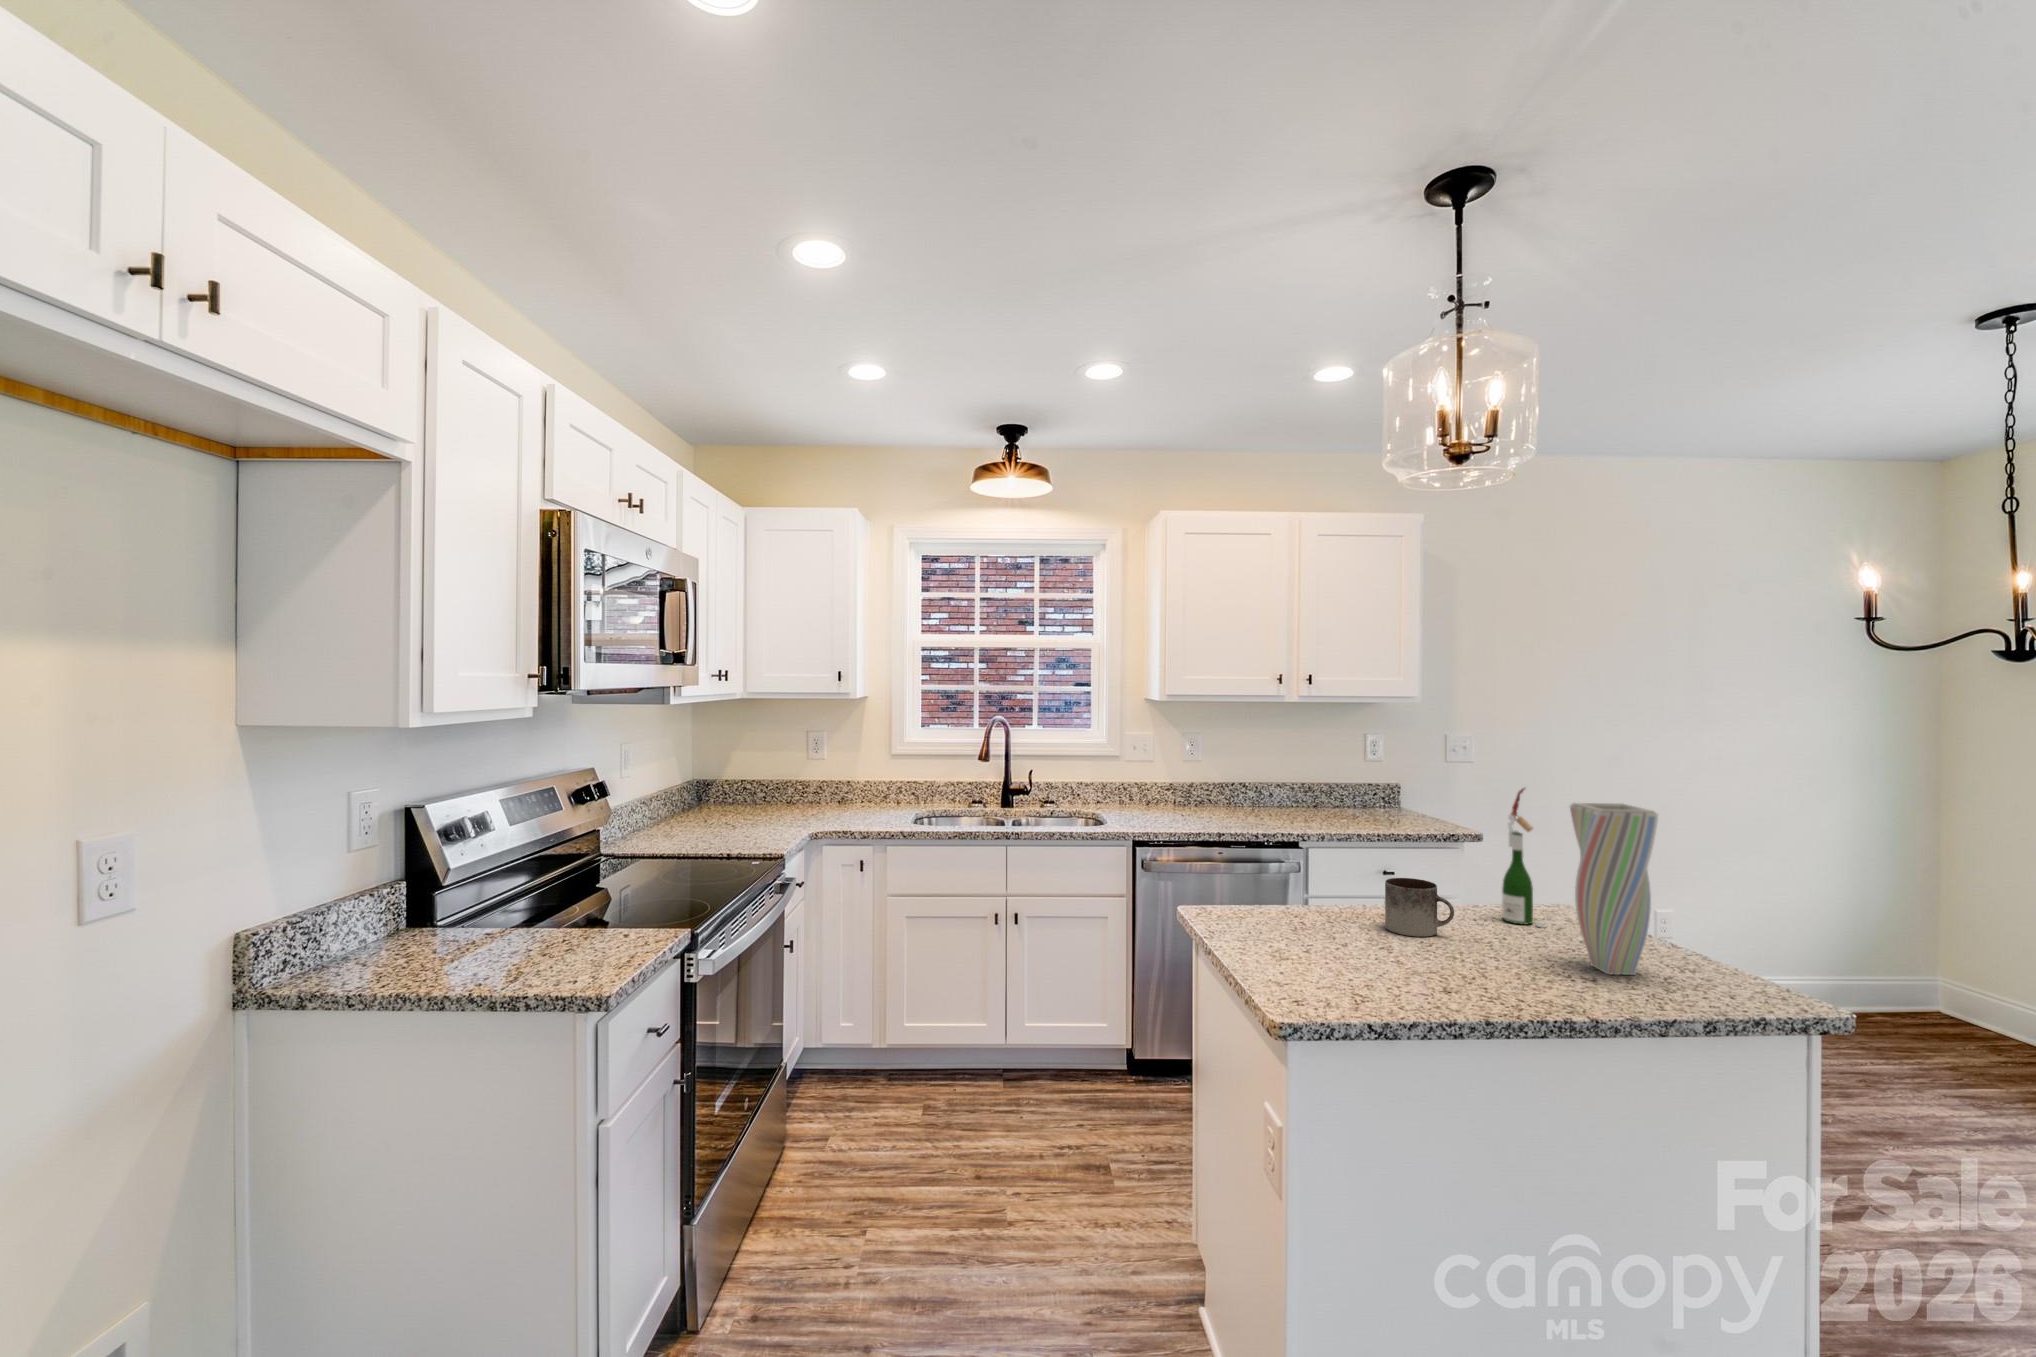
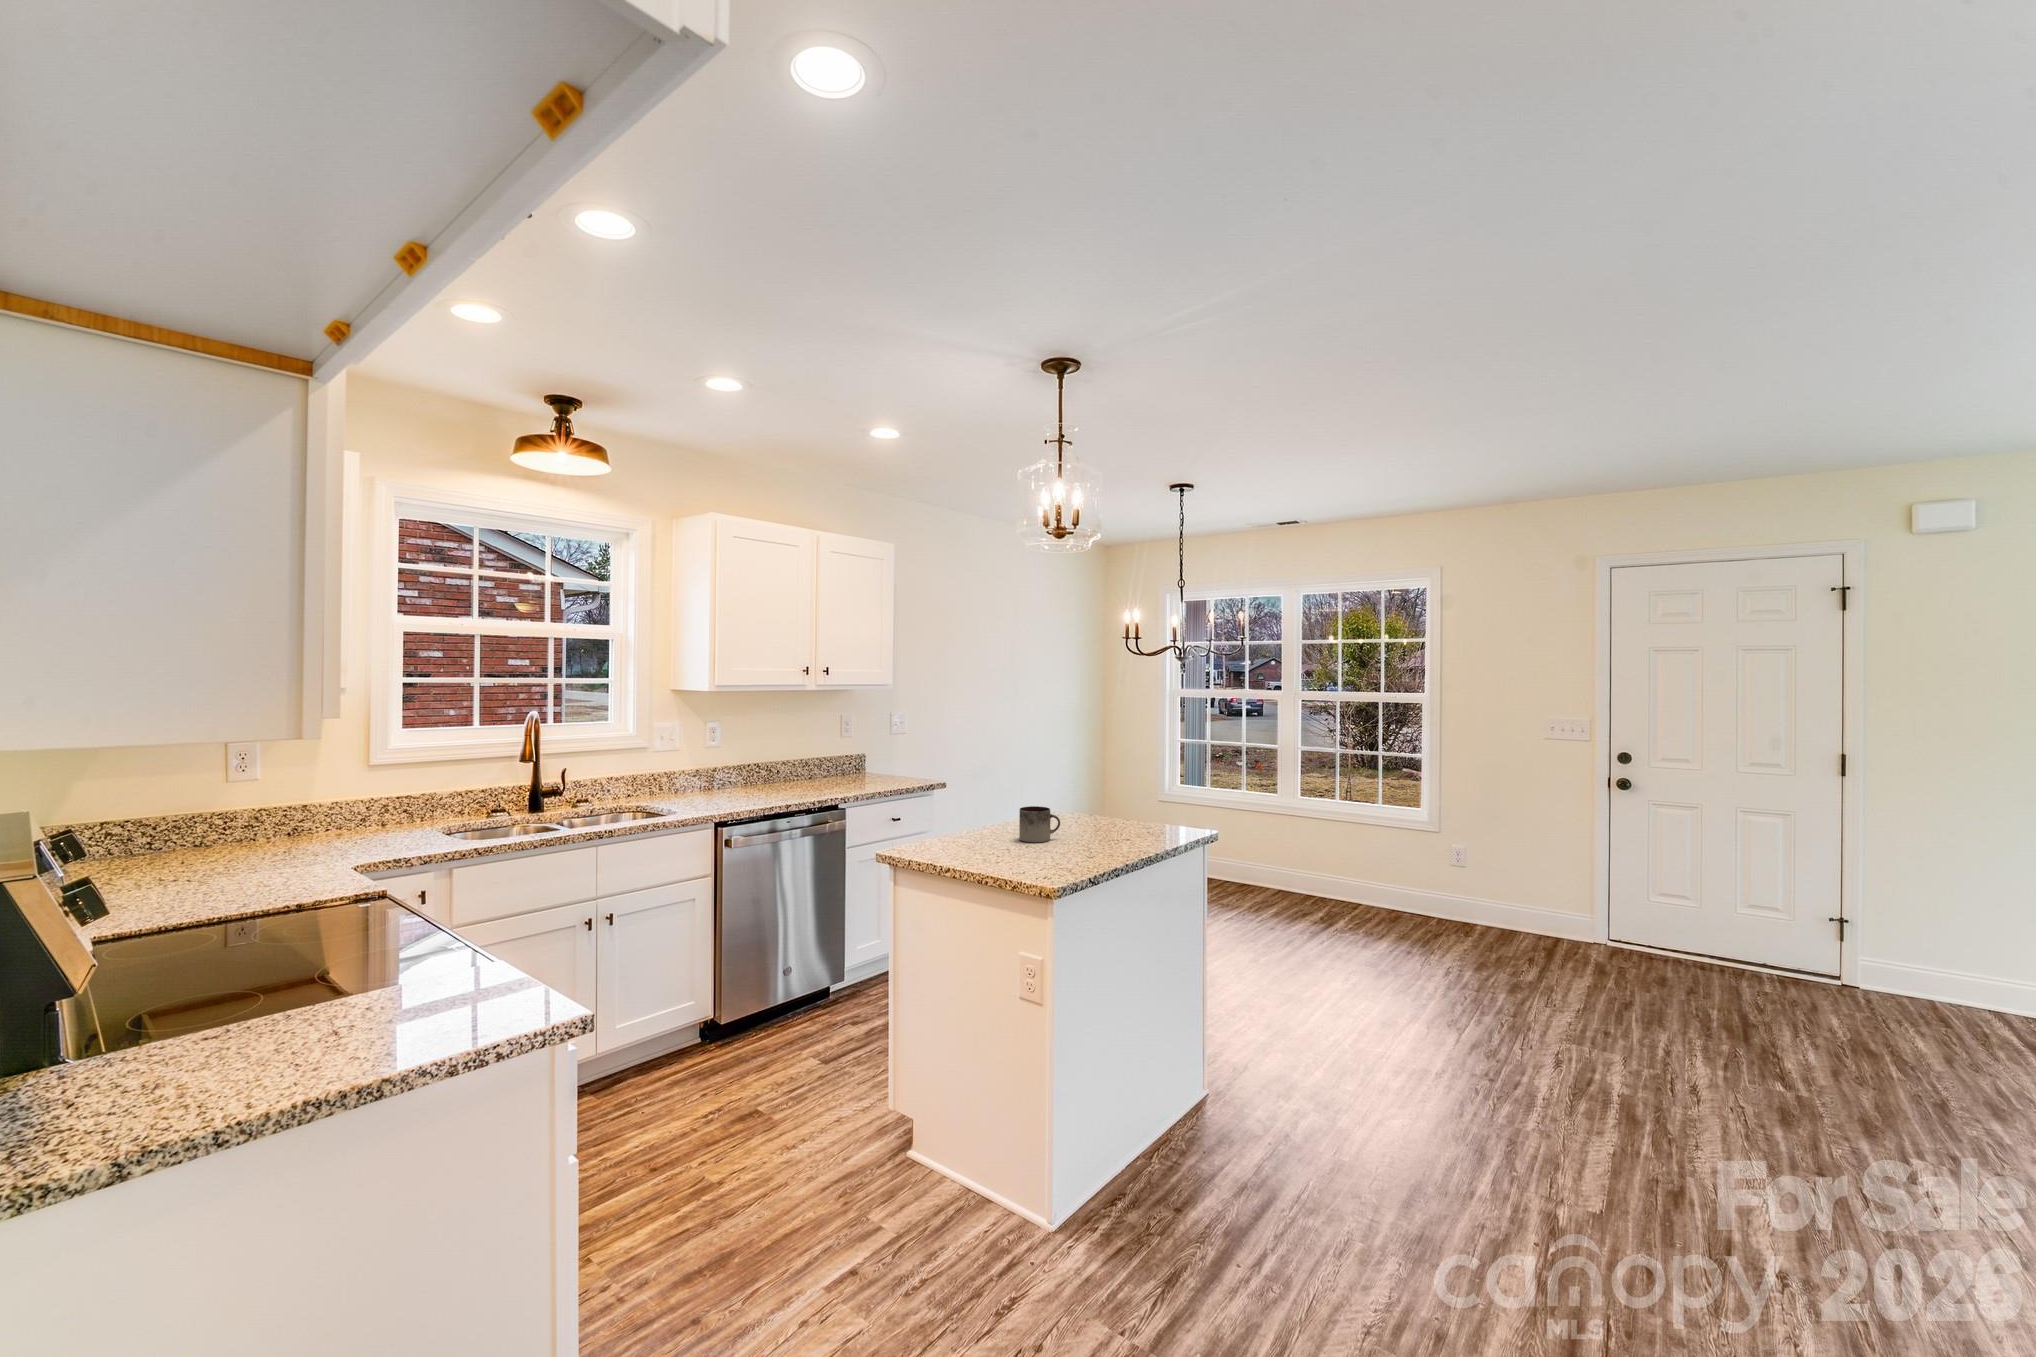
wine bottle: present [1502,788,1545,928] -> none [1059,742,1083,827]
vase: present [1570,803,1658,975] -> none [1124,745,1166,840]

